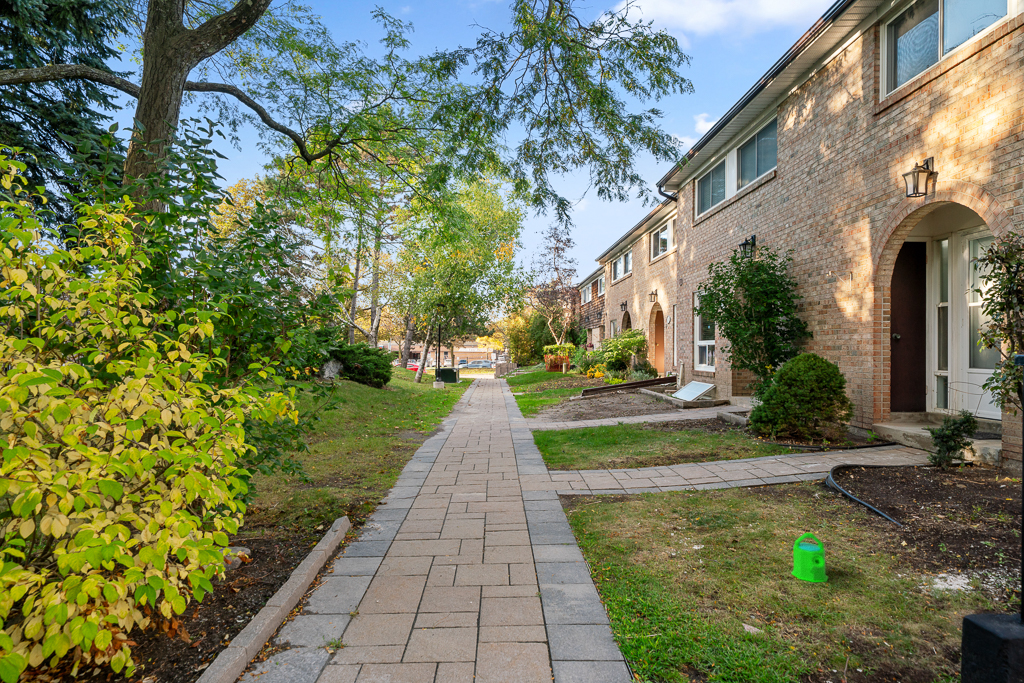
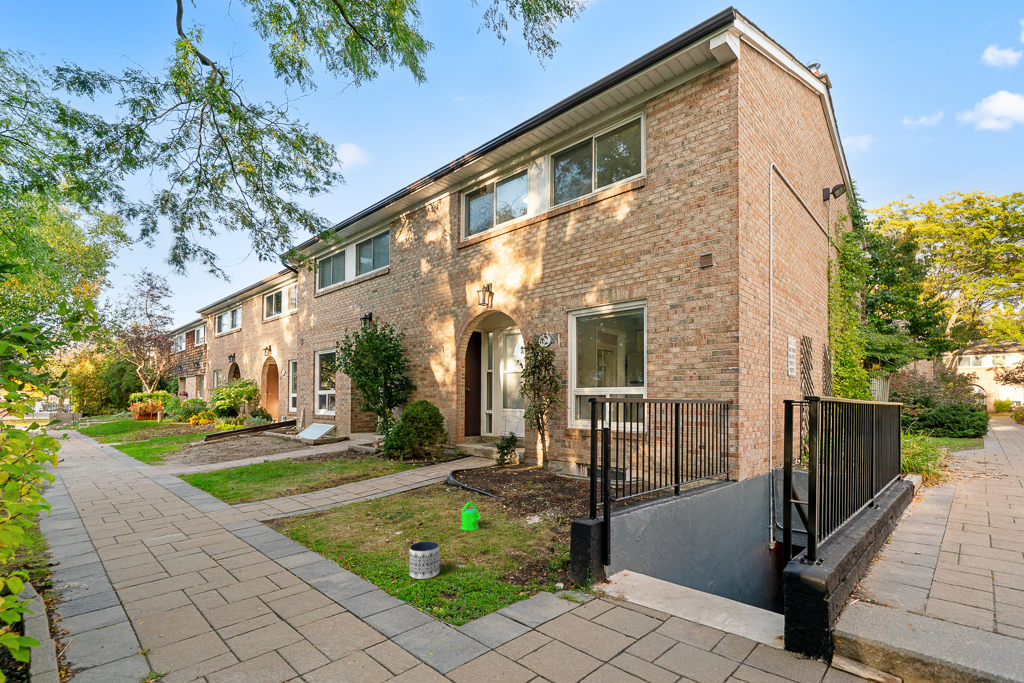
planter: none [647,582,698,648] -> present [409,542,439,579]

